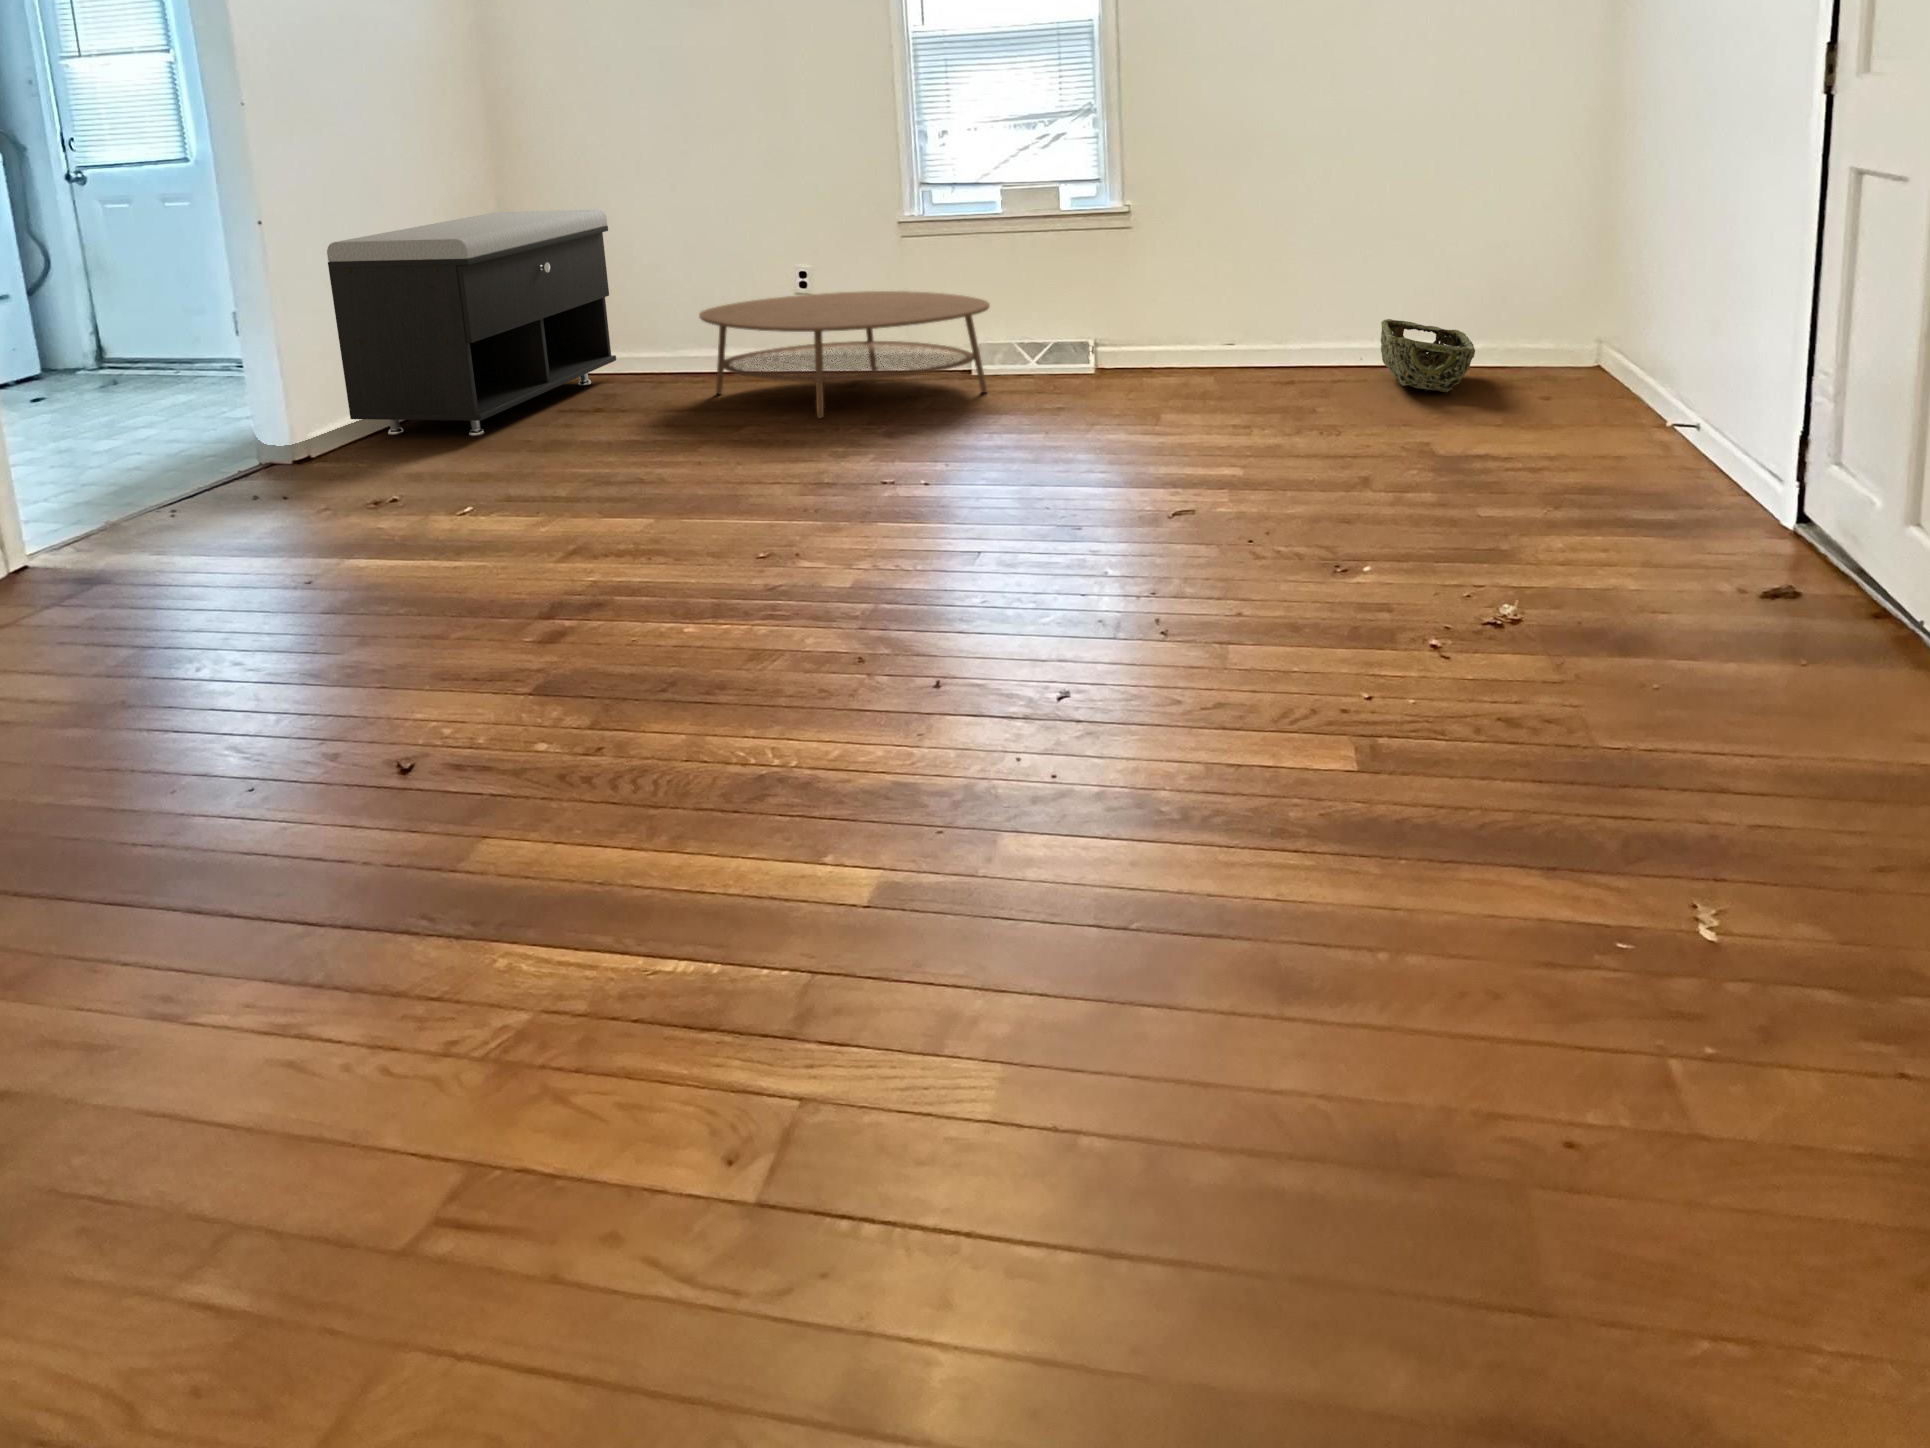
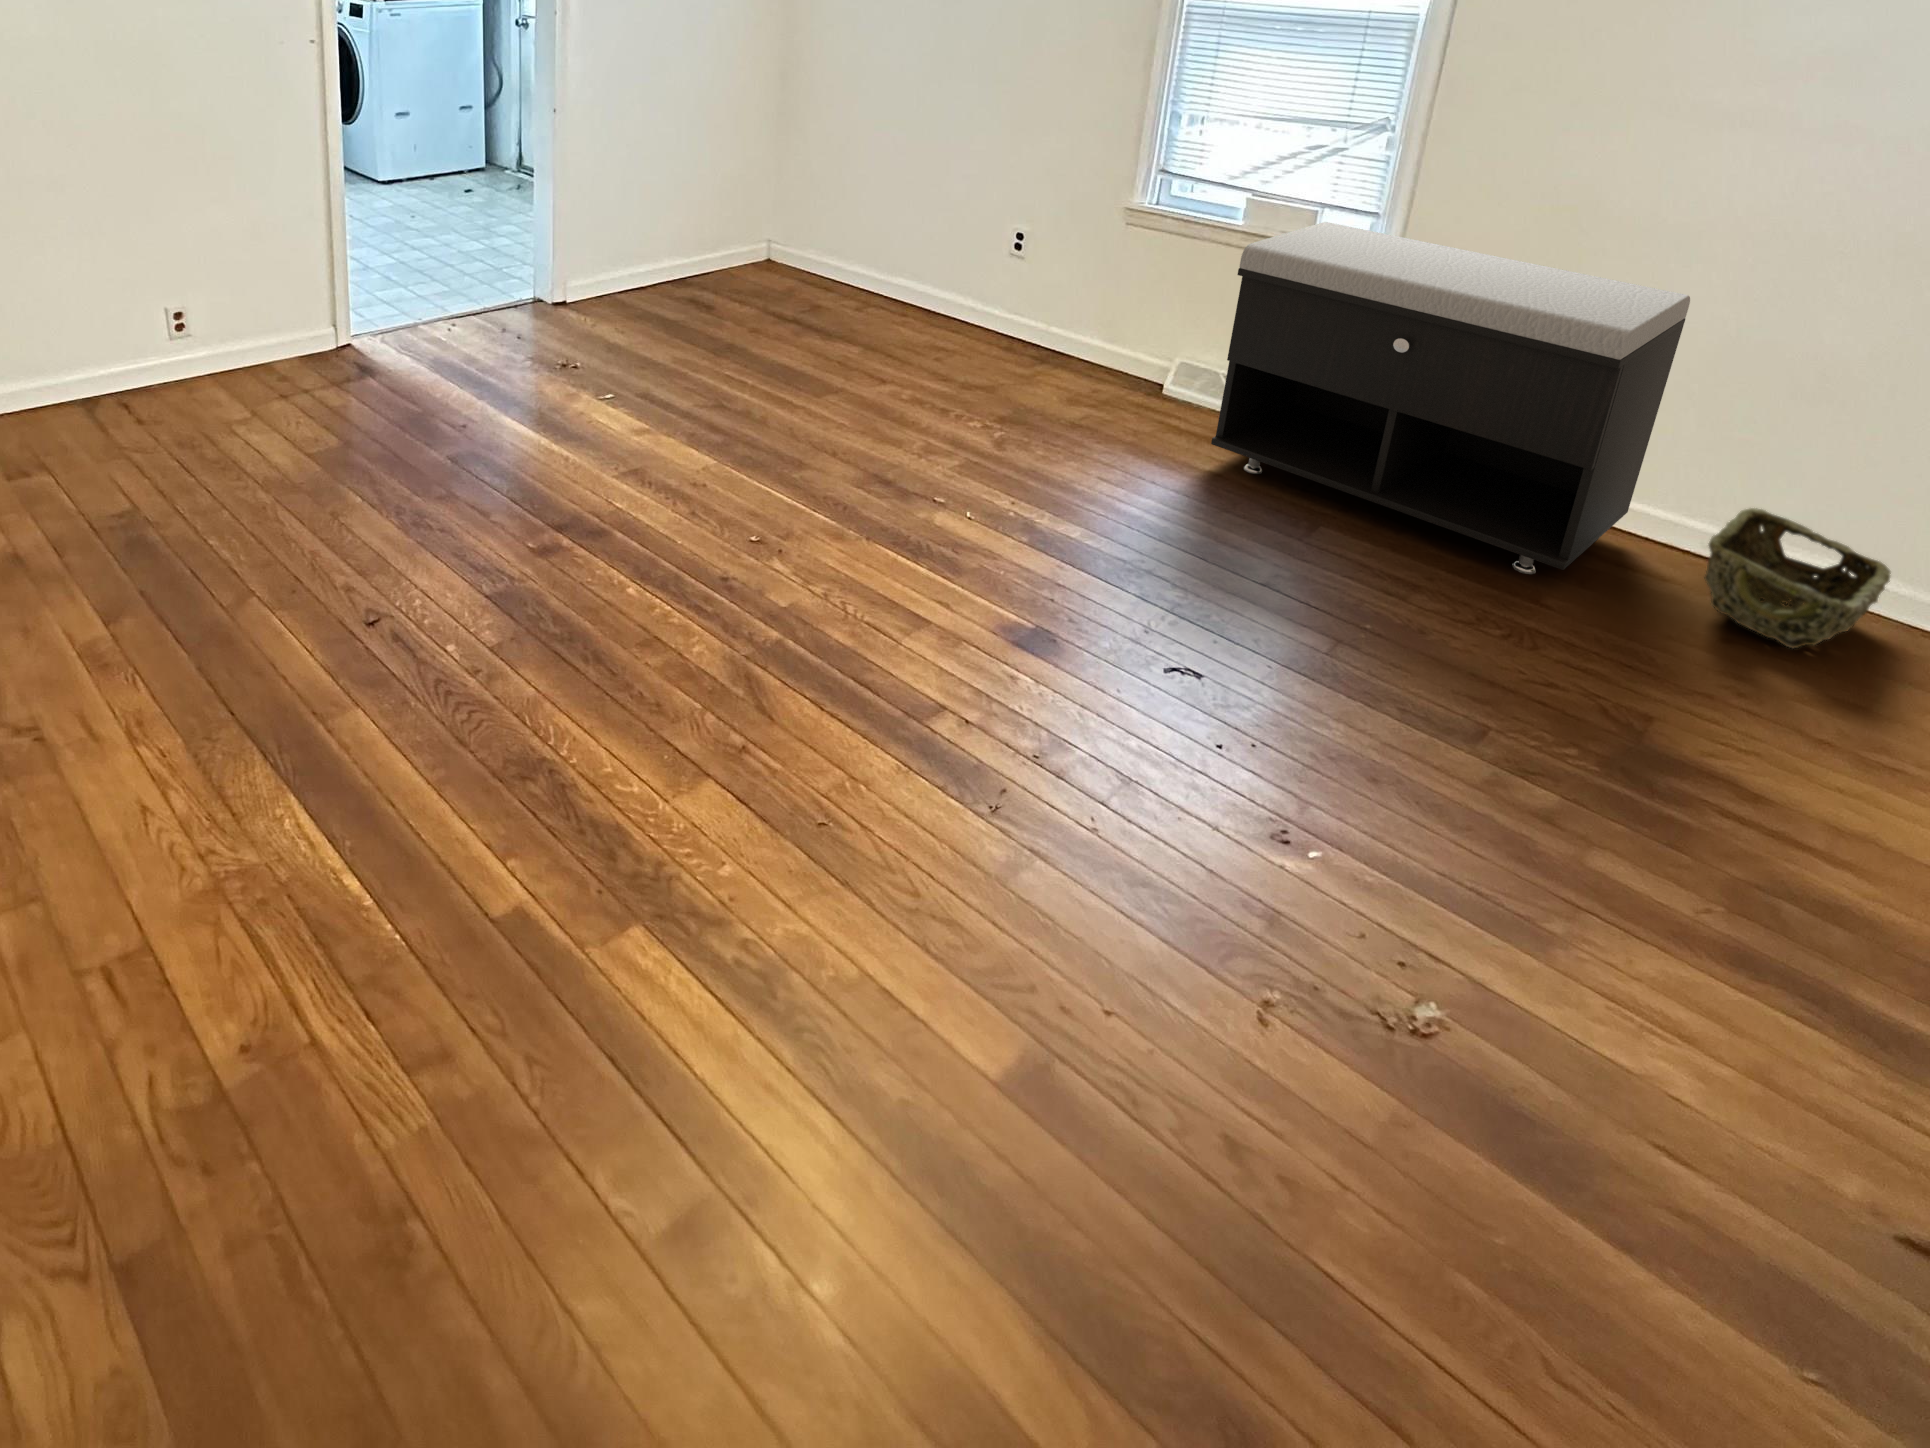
storage bench: present [327,209,616,436] -> present [1211,222,1690,574]
coffee table: present [699,291,990,418] -> none [888,253,1181,423]

